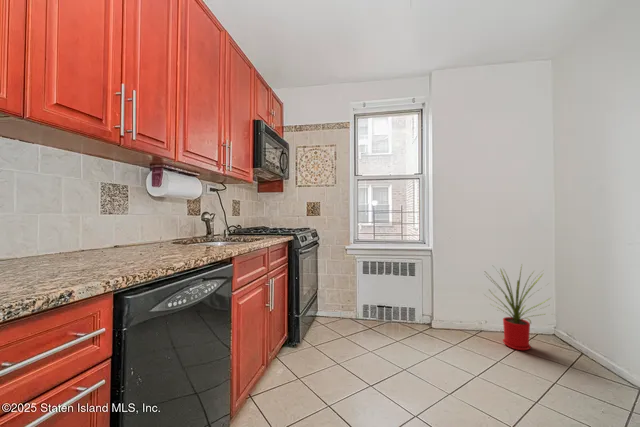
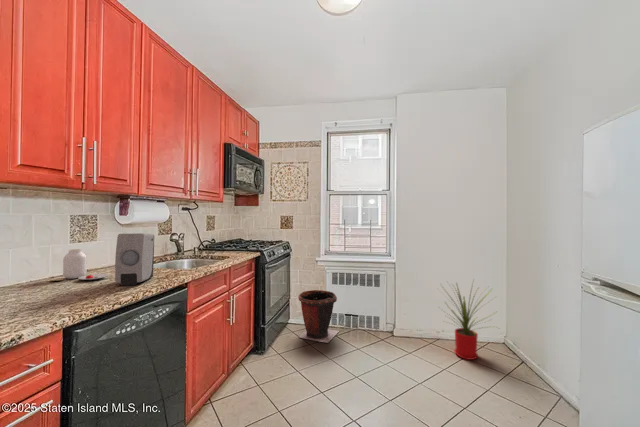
soap dispenser: none [158,197,196,256] -> present [115,233,154,286]
jar: none [79,220,145,254] -> present [50,249,108,281]
waste bin: none [329,280,373,335] -> present [298,290,339,343]

